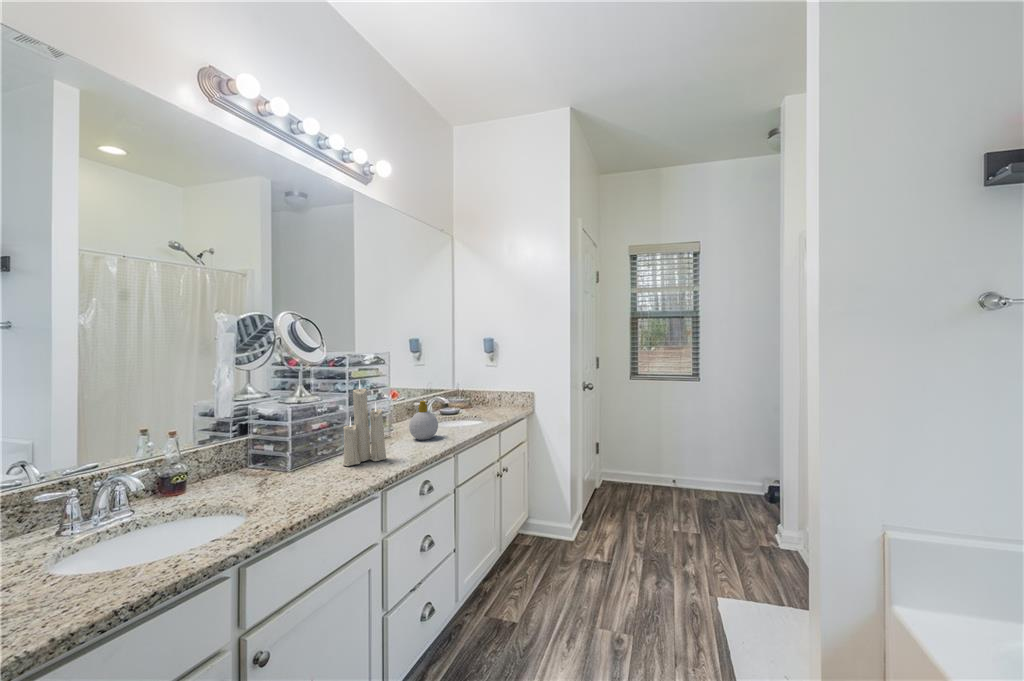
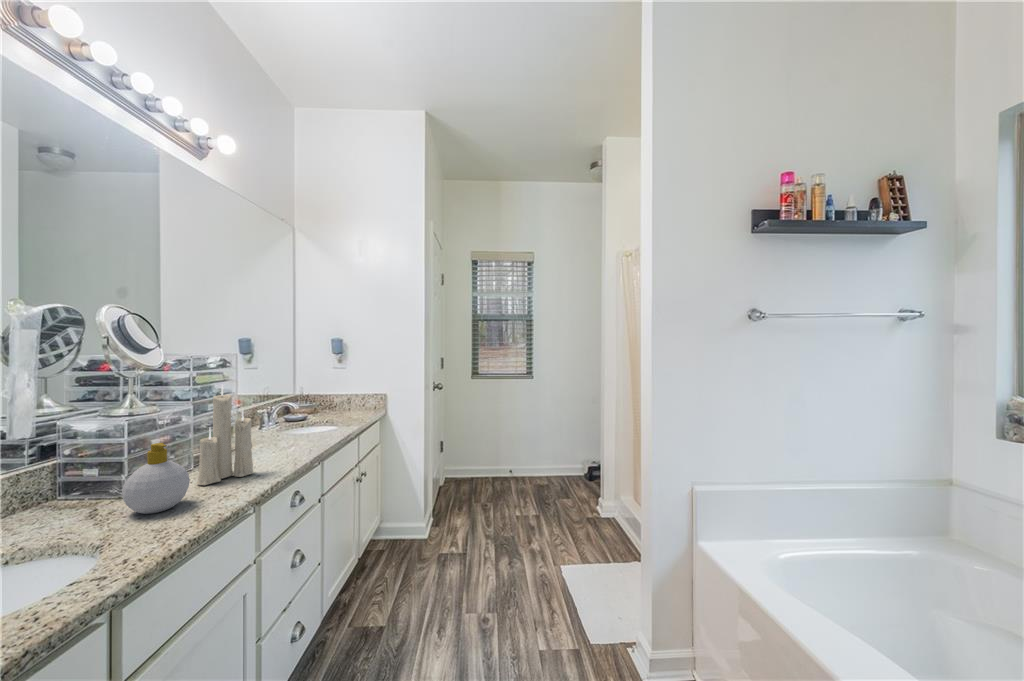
soap bottle: present [409,401,438,440] -> present [122,443,190,514]

